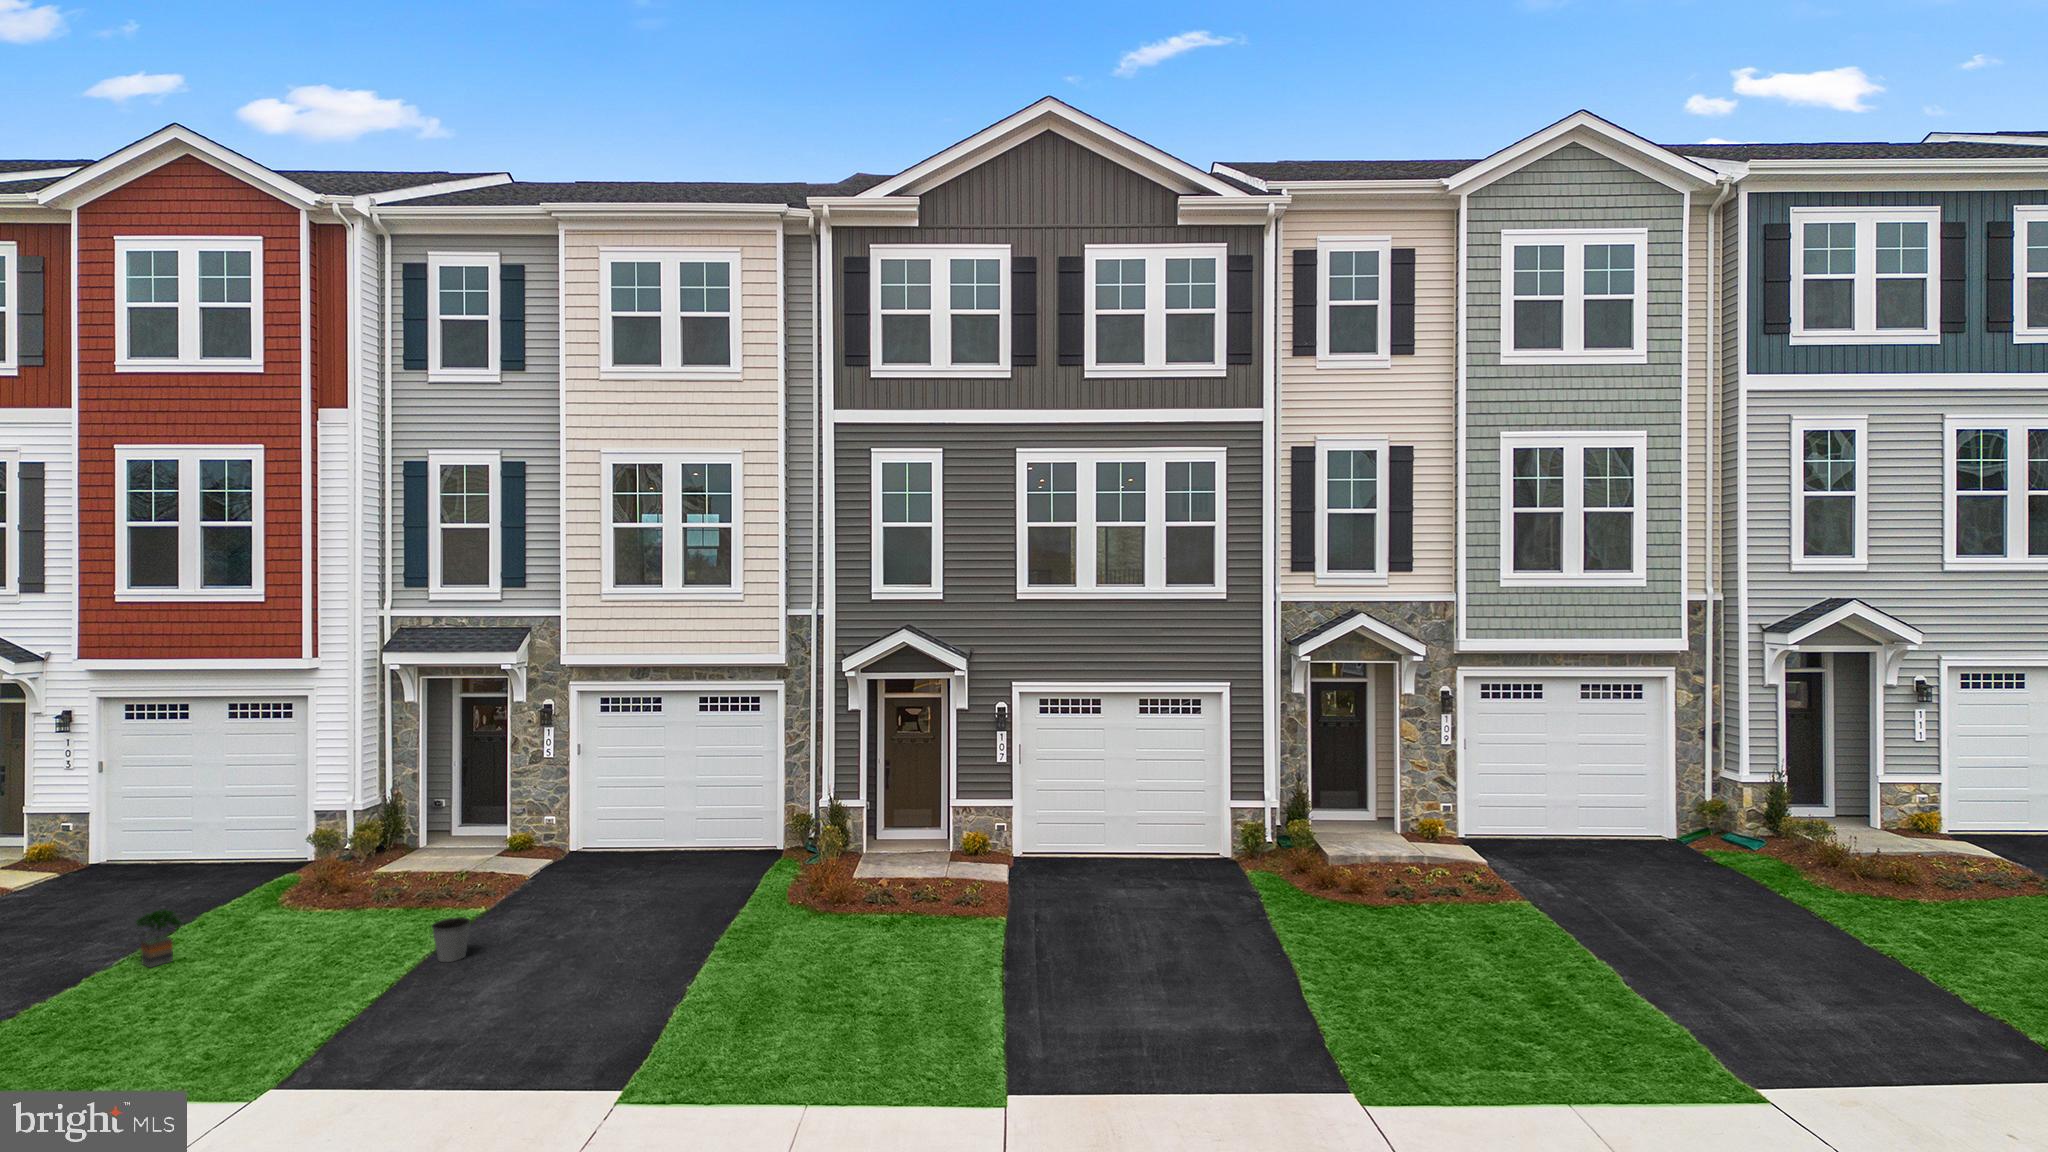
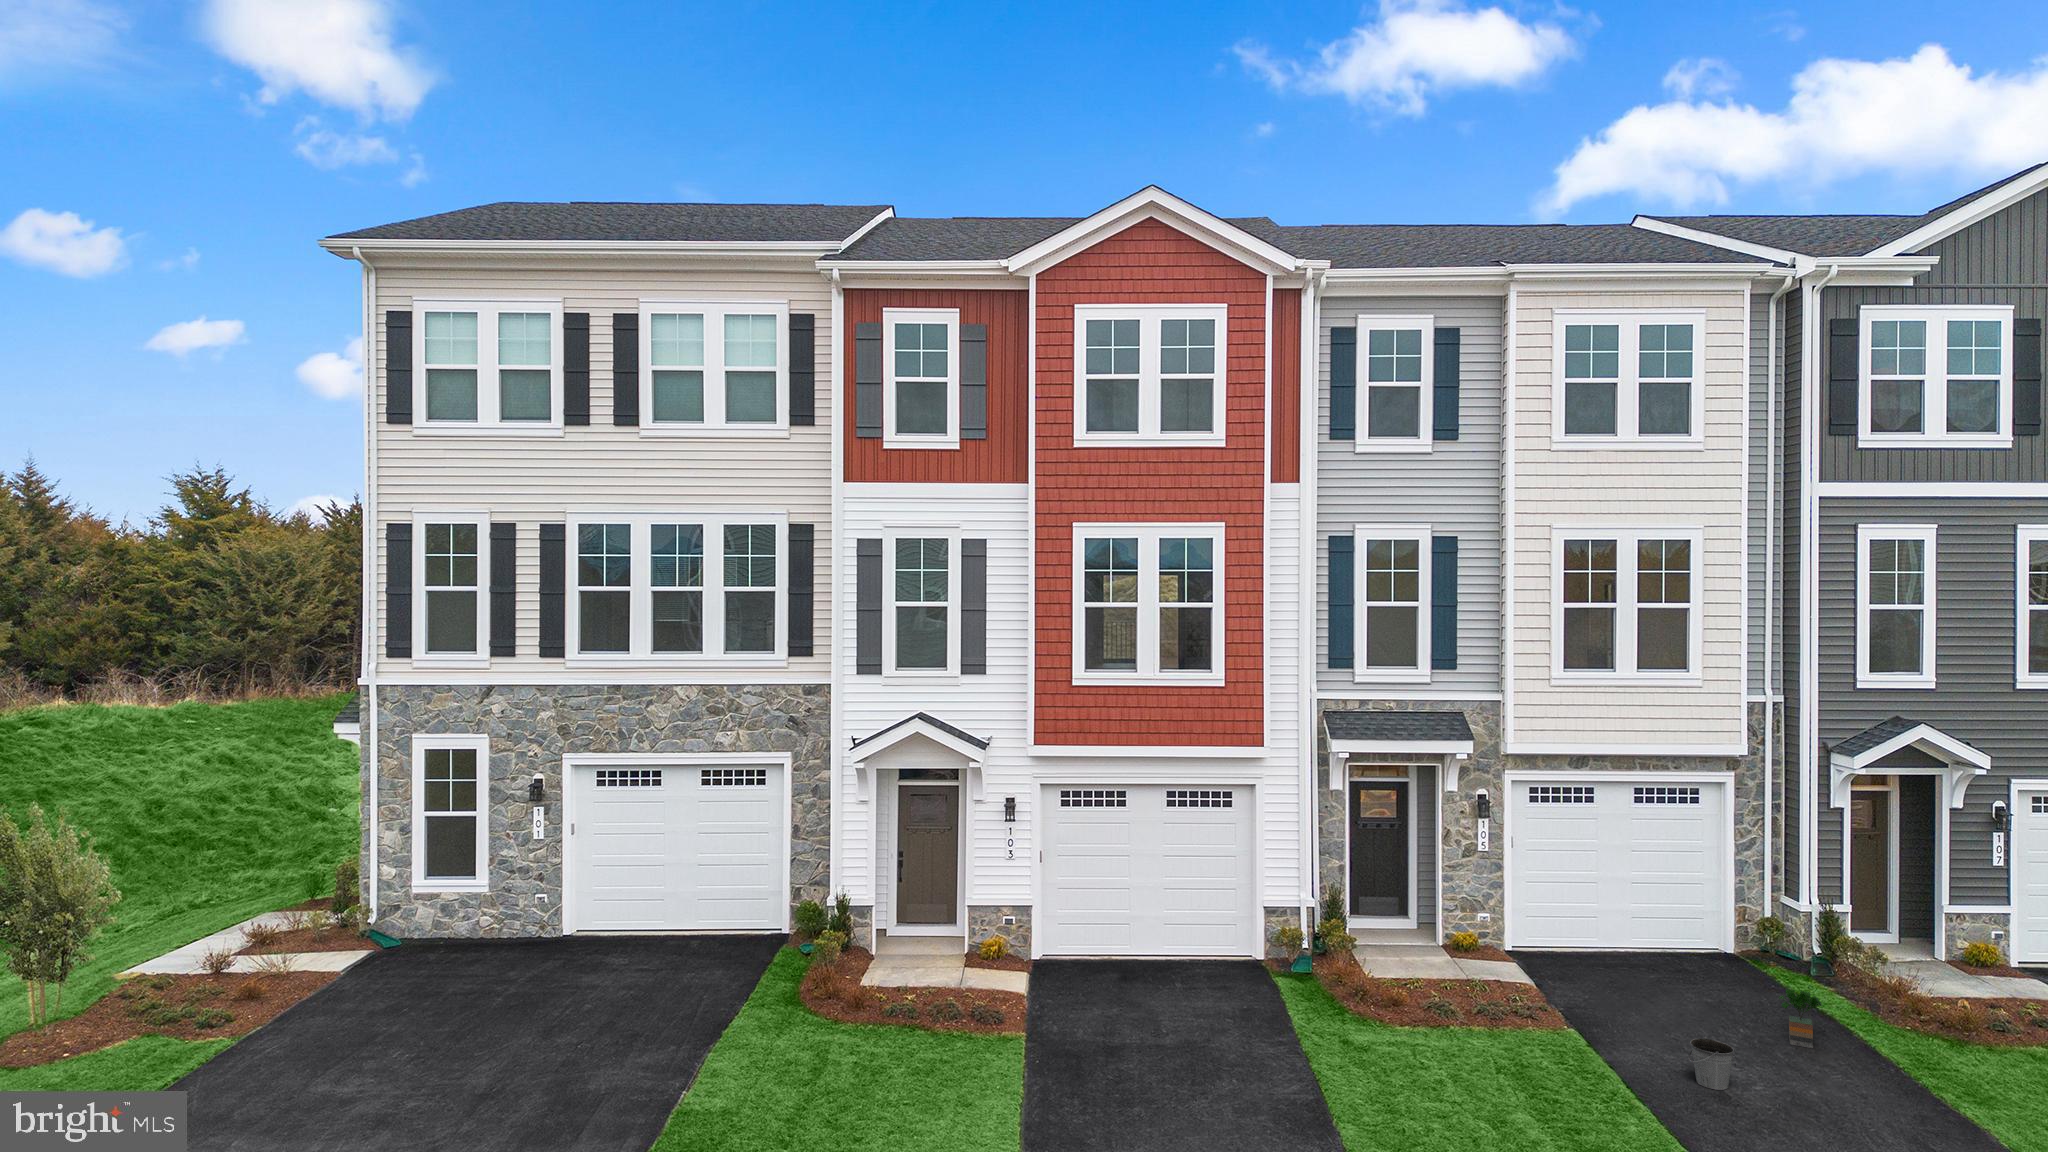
potted tree: present [136,910,182,967] -> present [1779,989,1823,1048]

